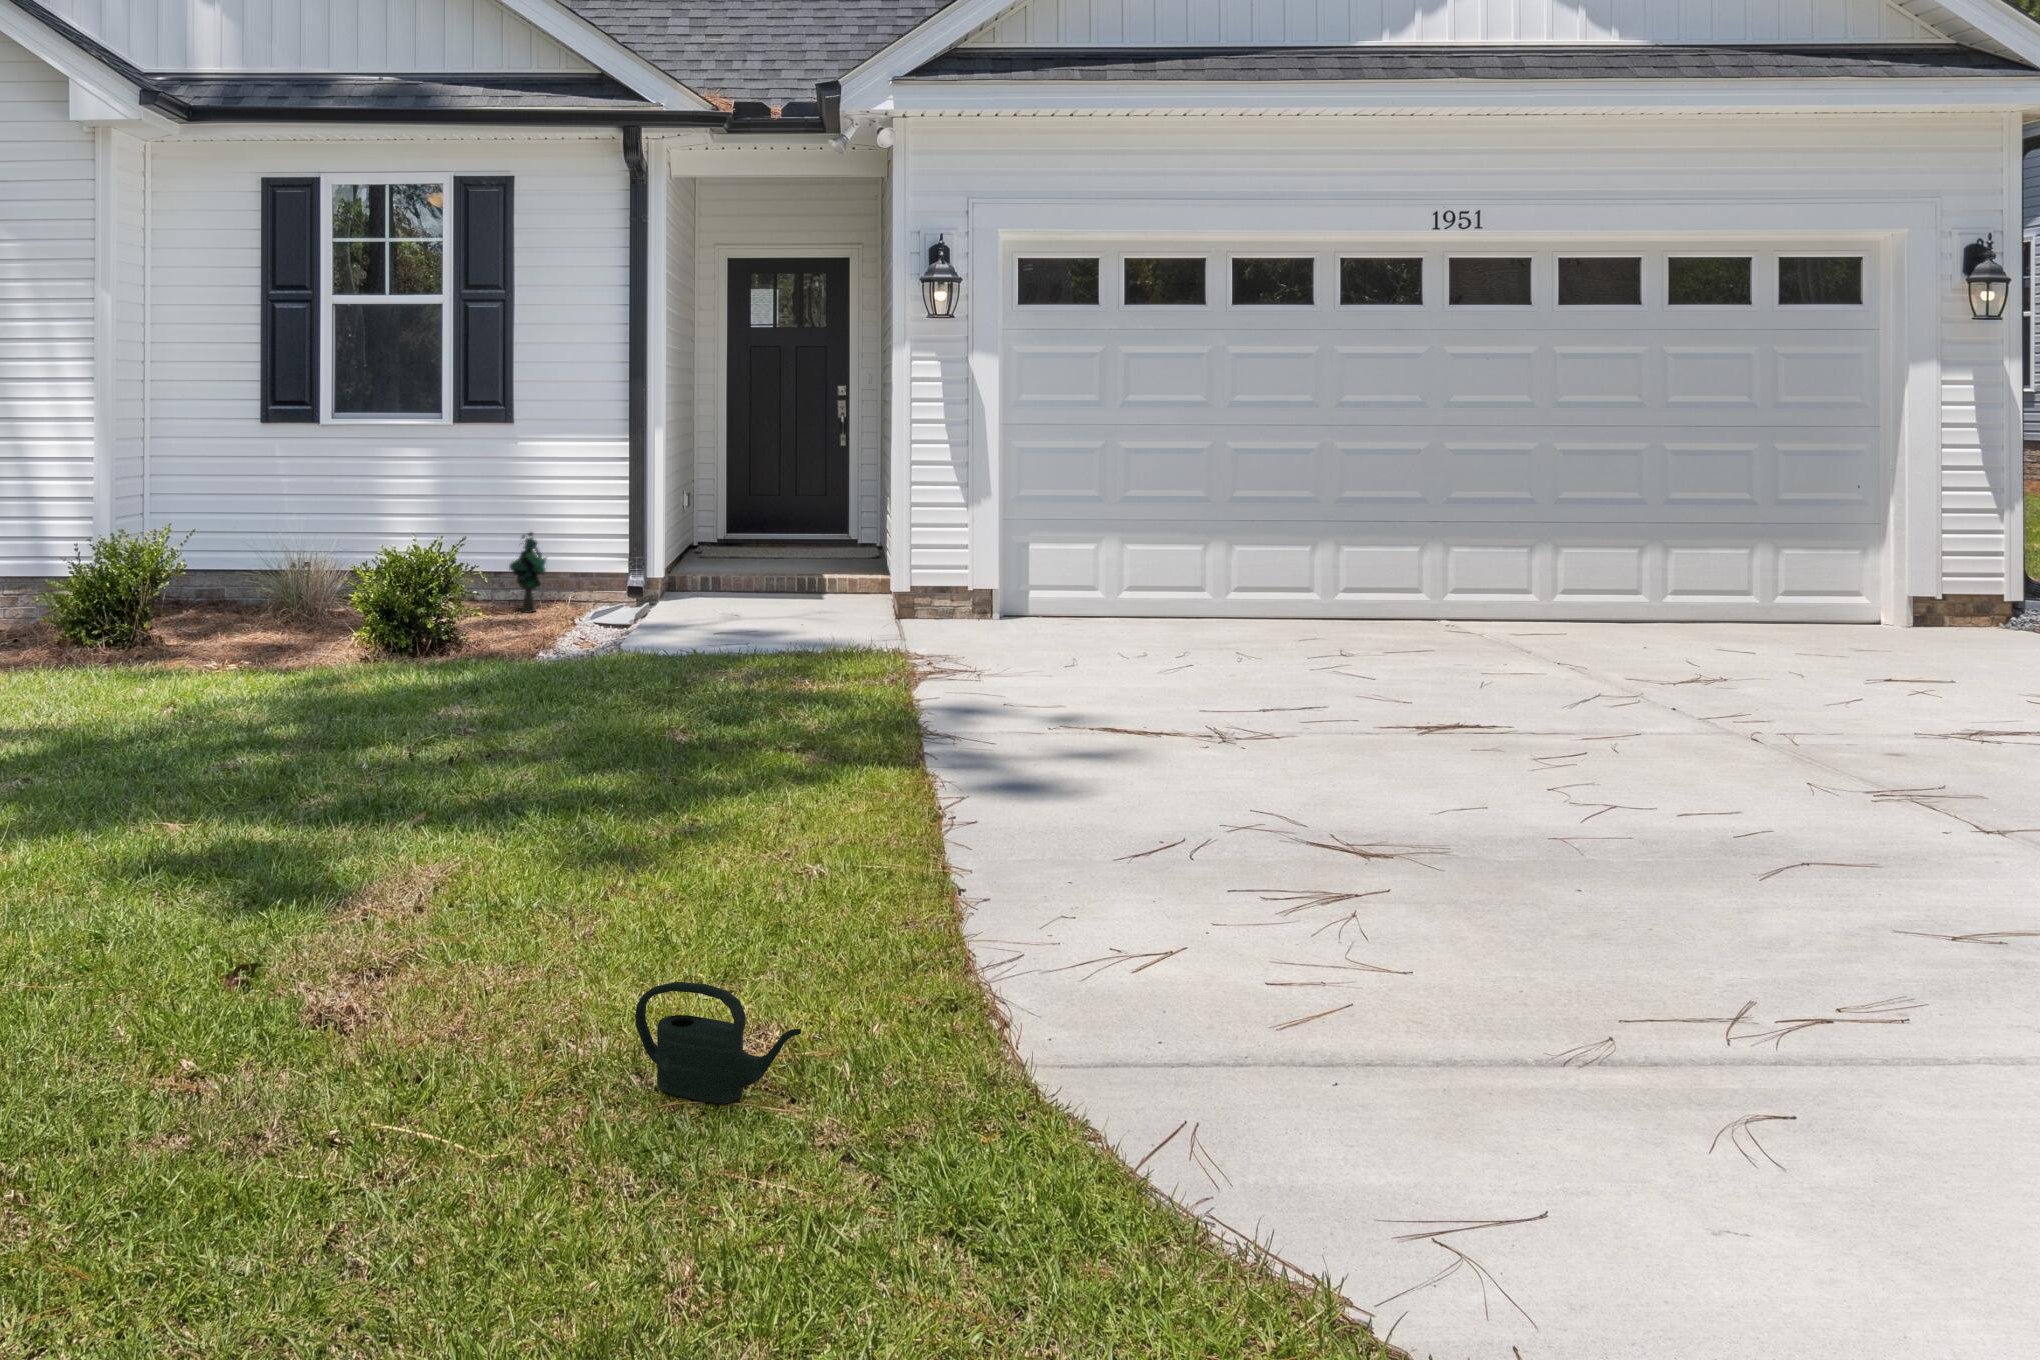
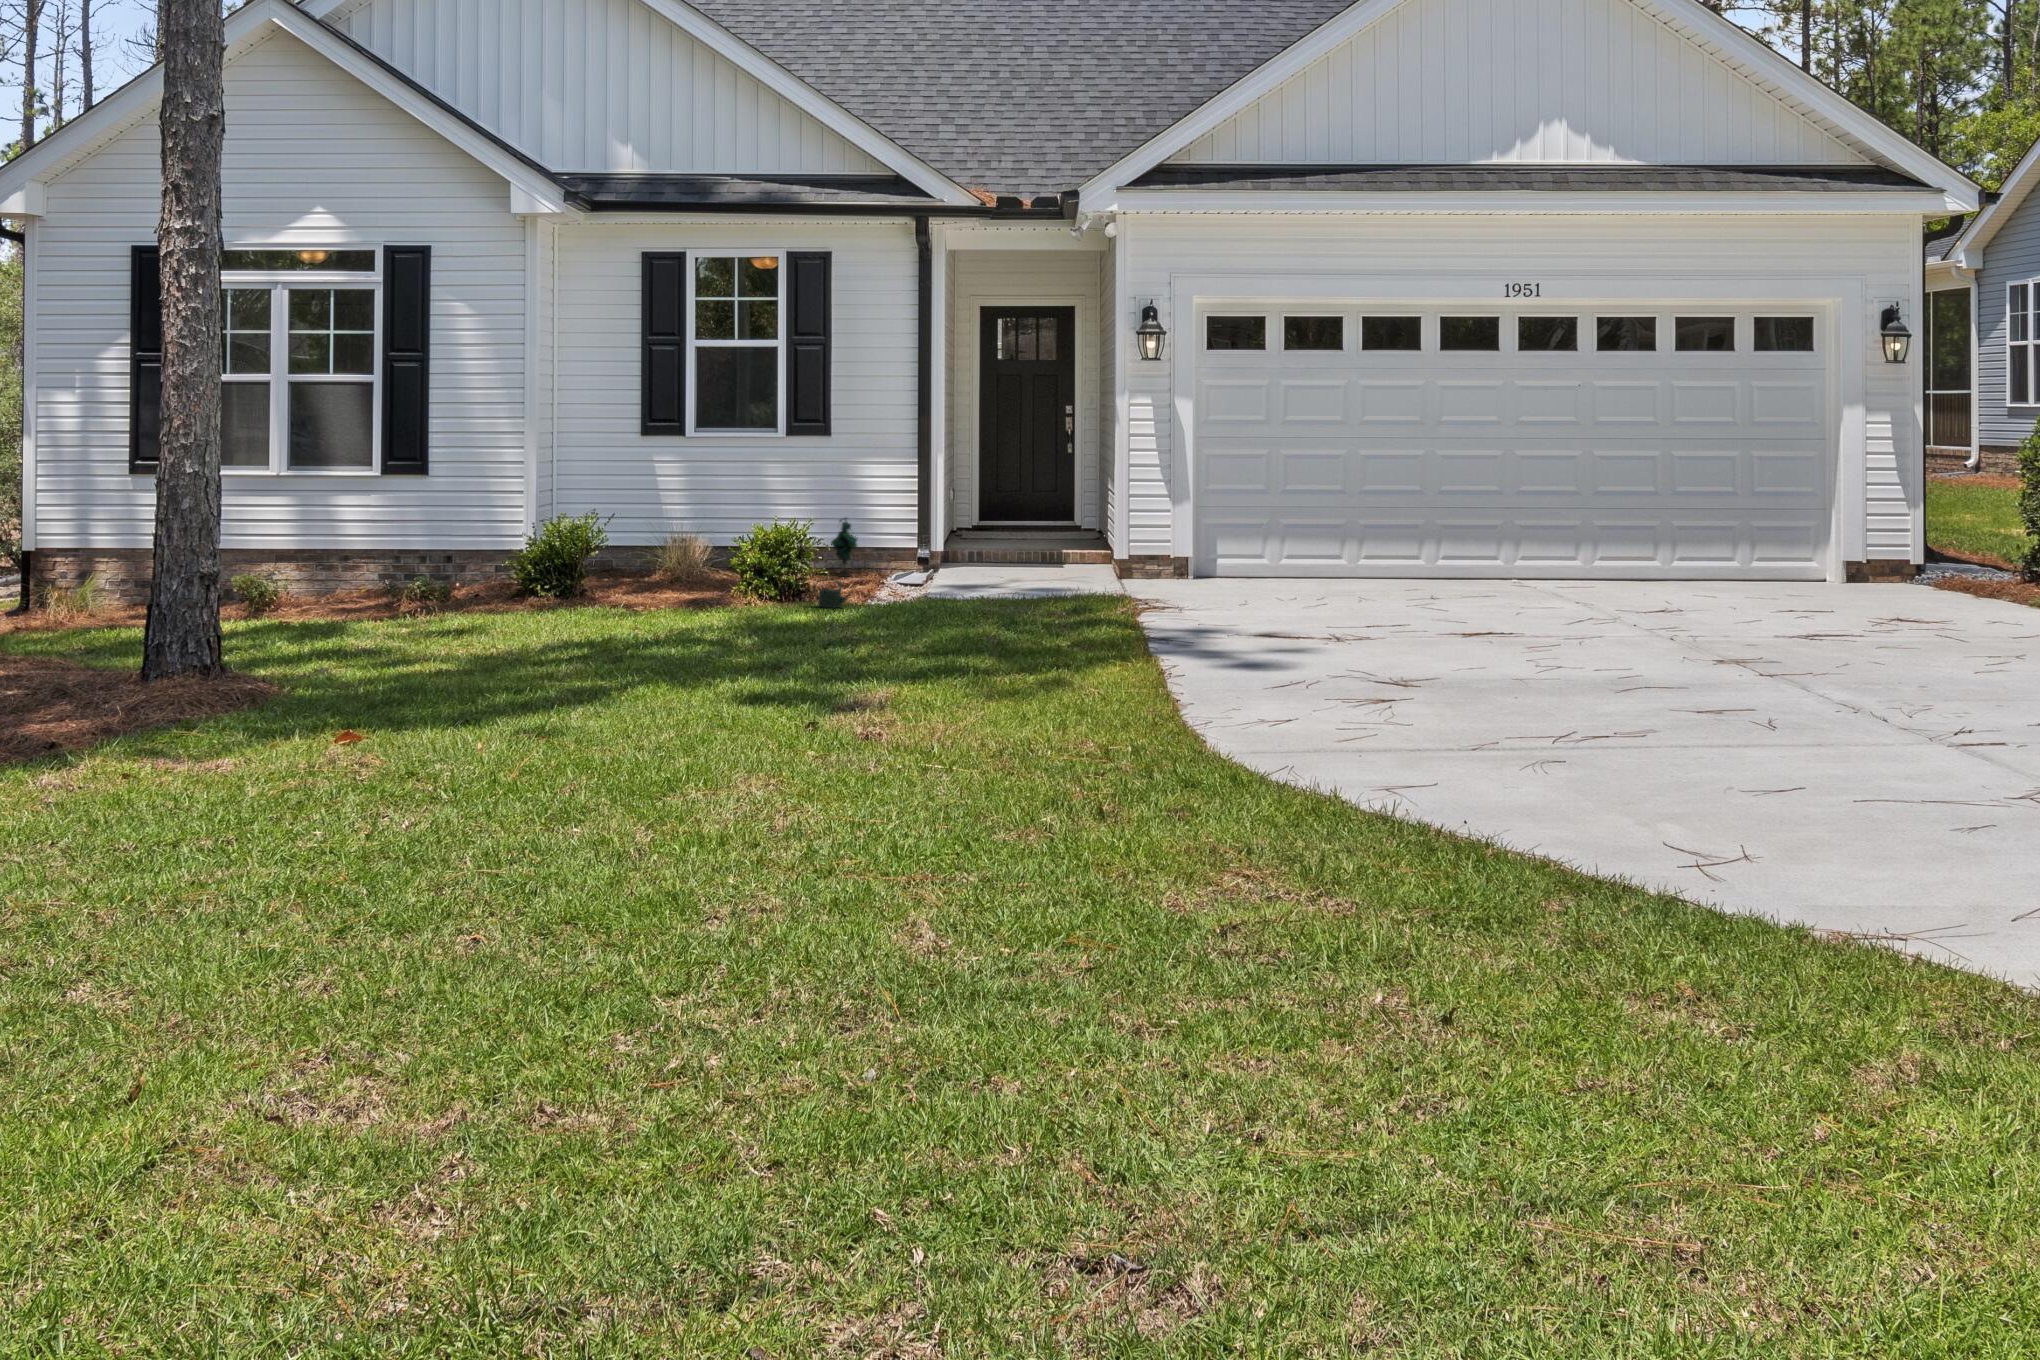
watering can: present [635,982,801,1104] -> present [813,579,853,608]

